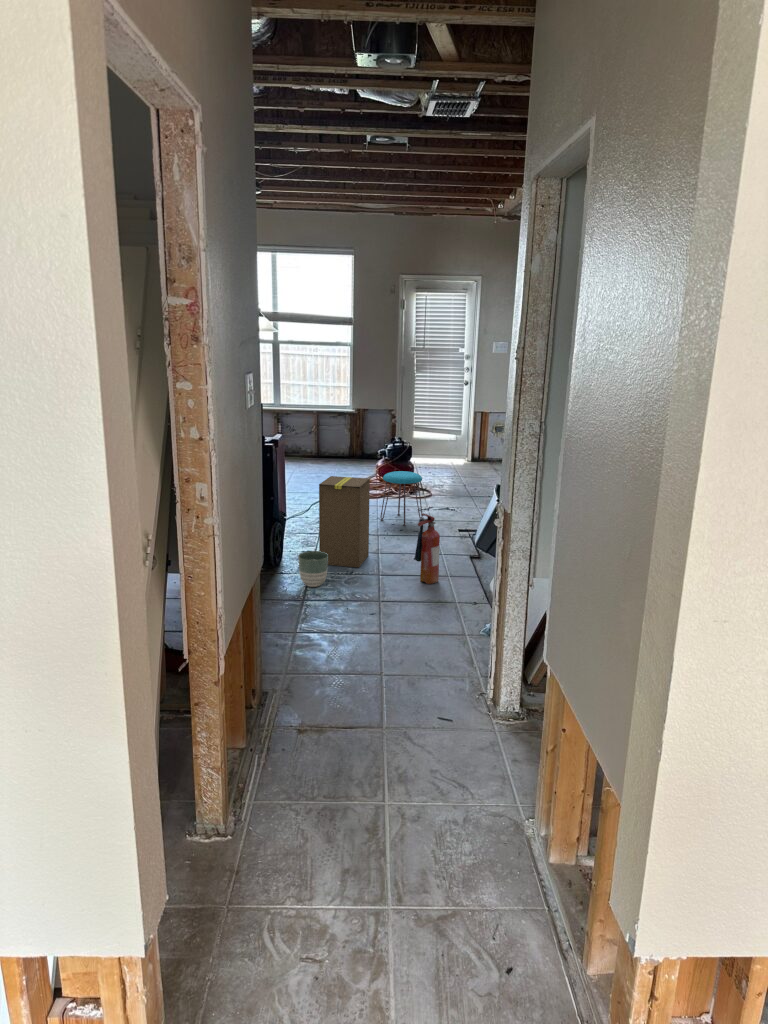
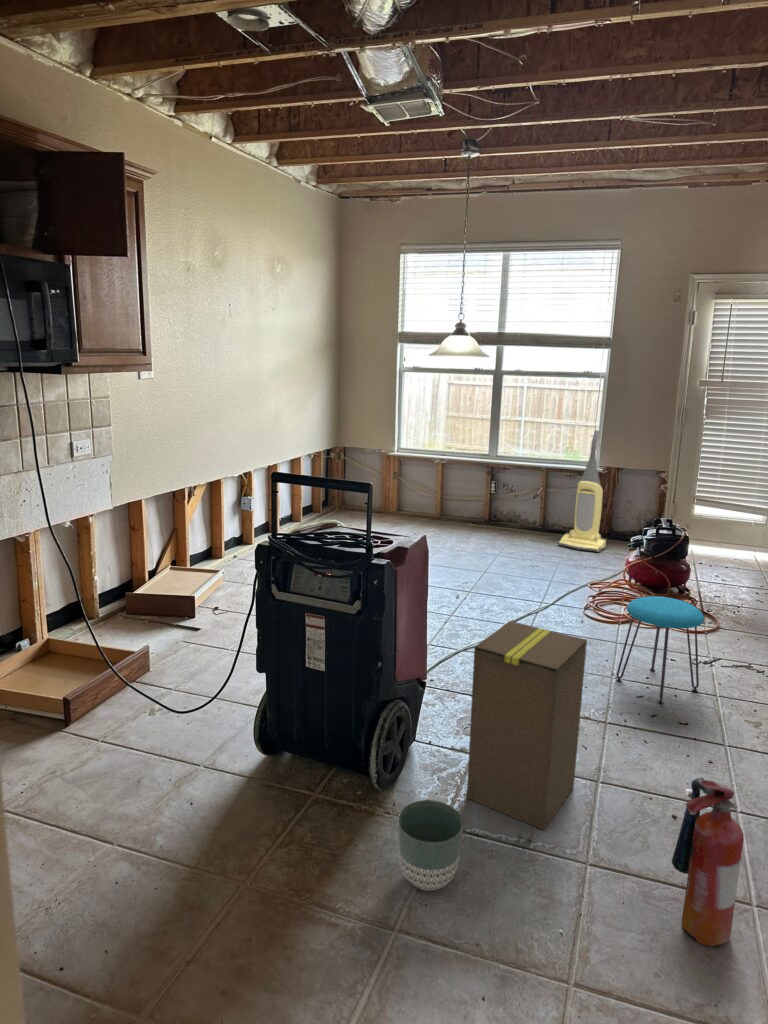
vacuum cleaner: none [329,383,361,467] -> present [558,430,606,552]

